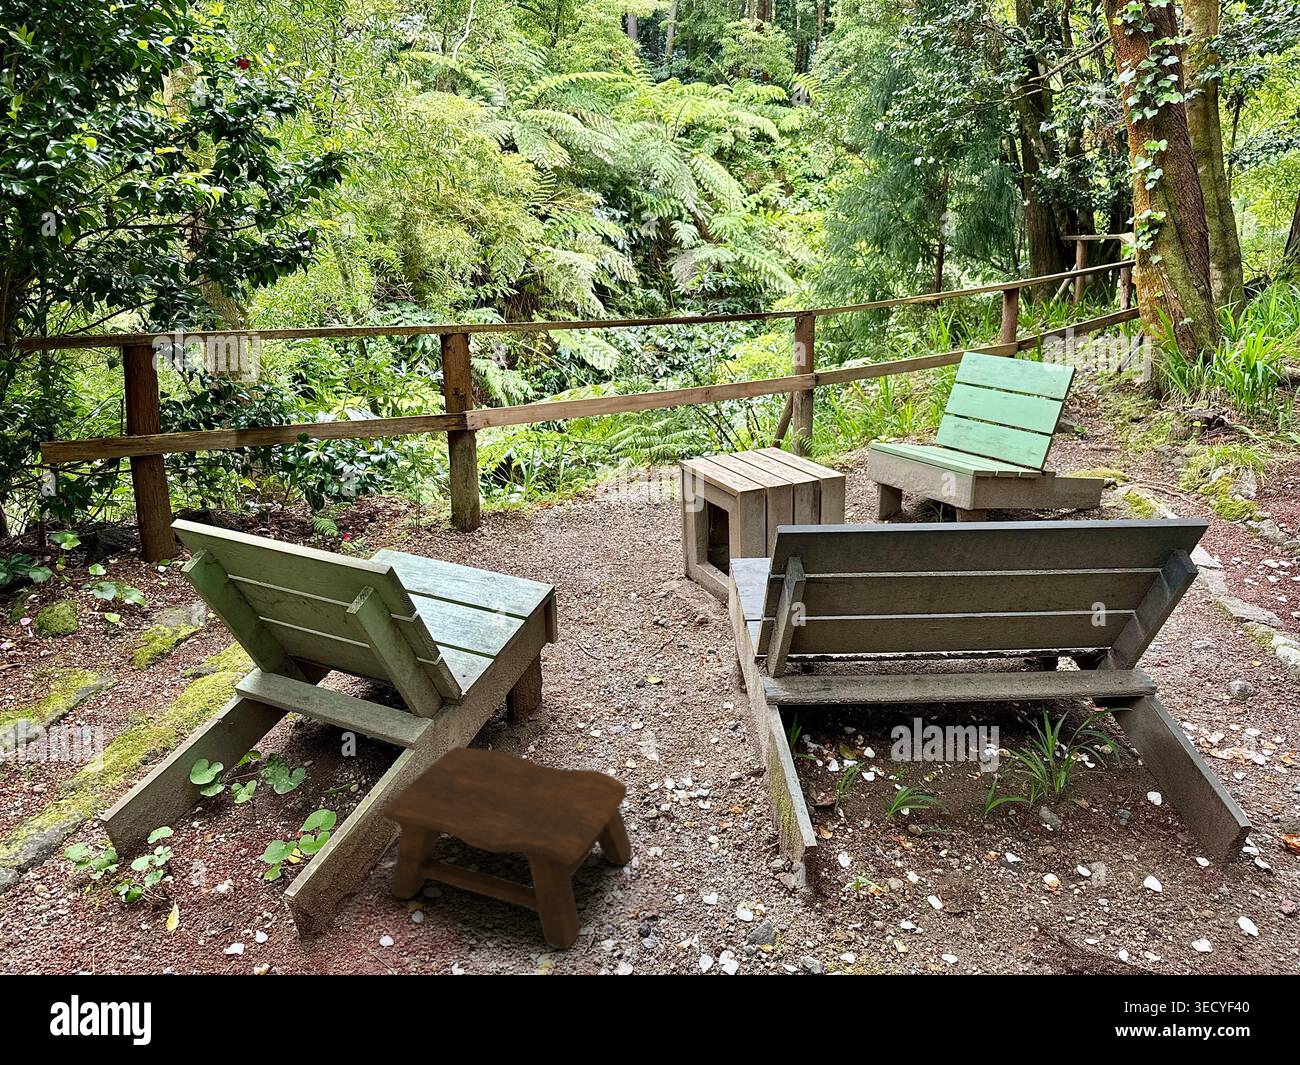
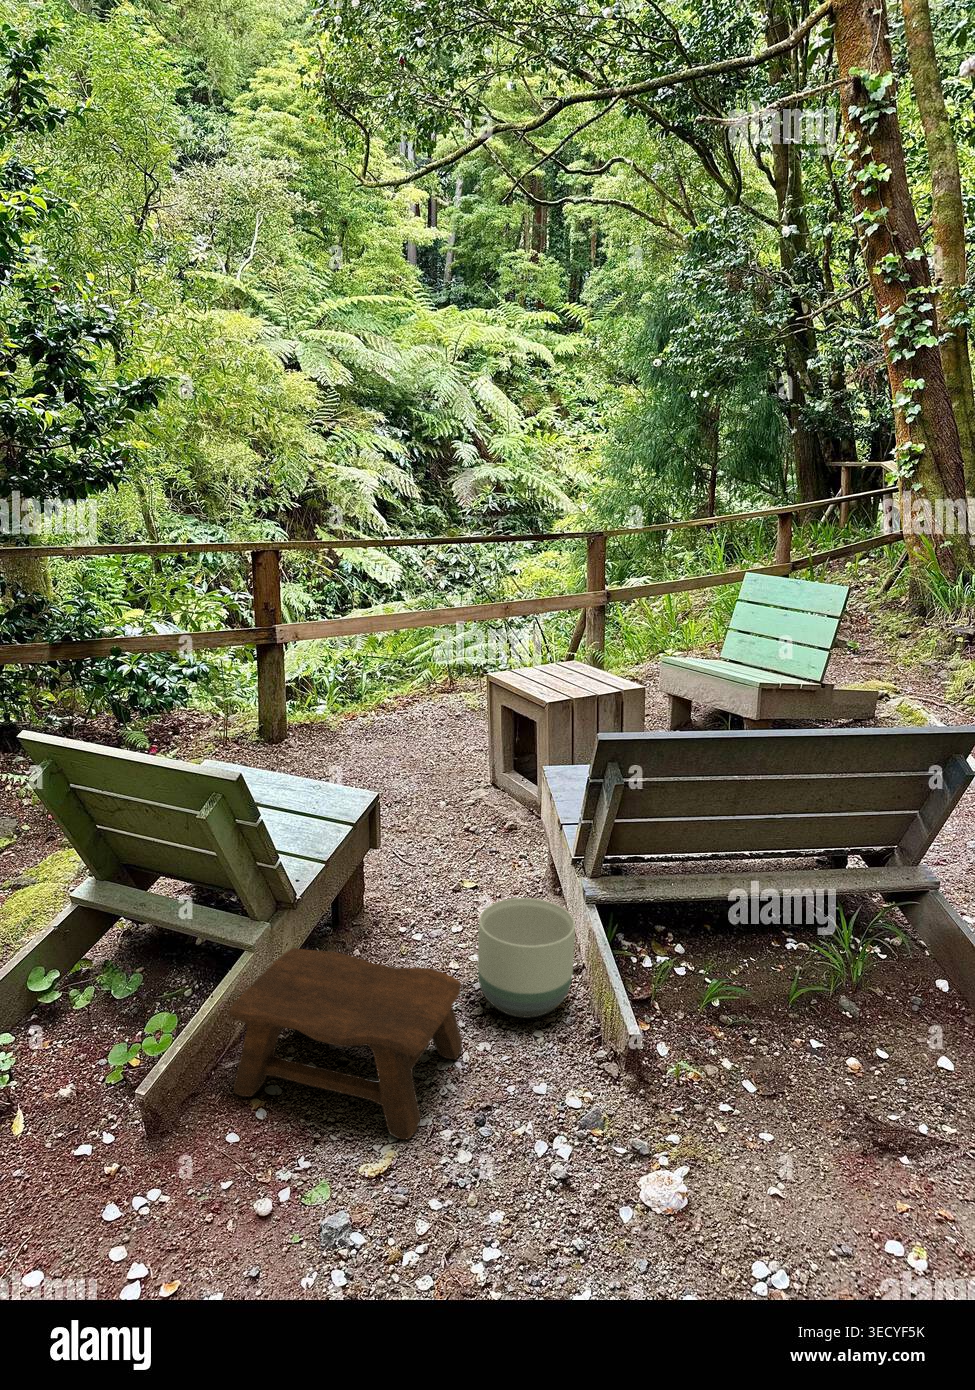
planter: none [651,697,753,822] -> present [478,898,575,1018]

